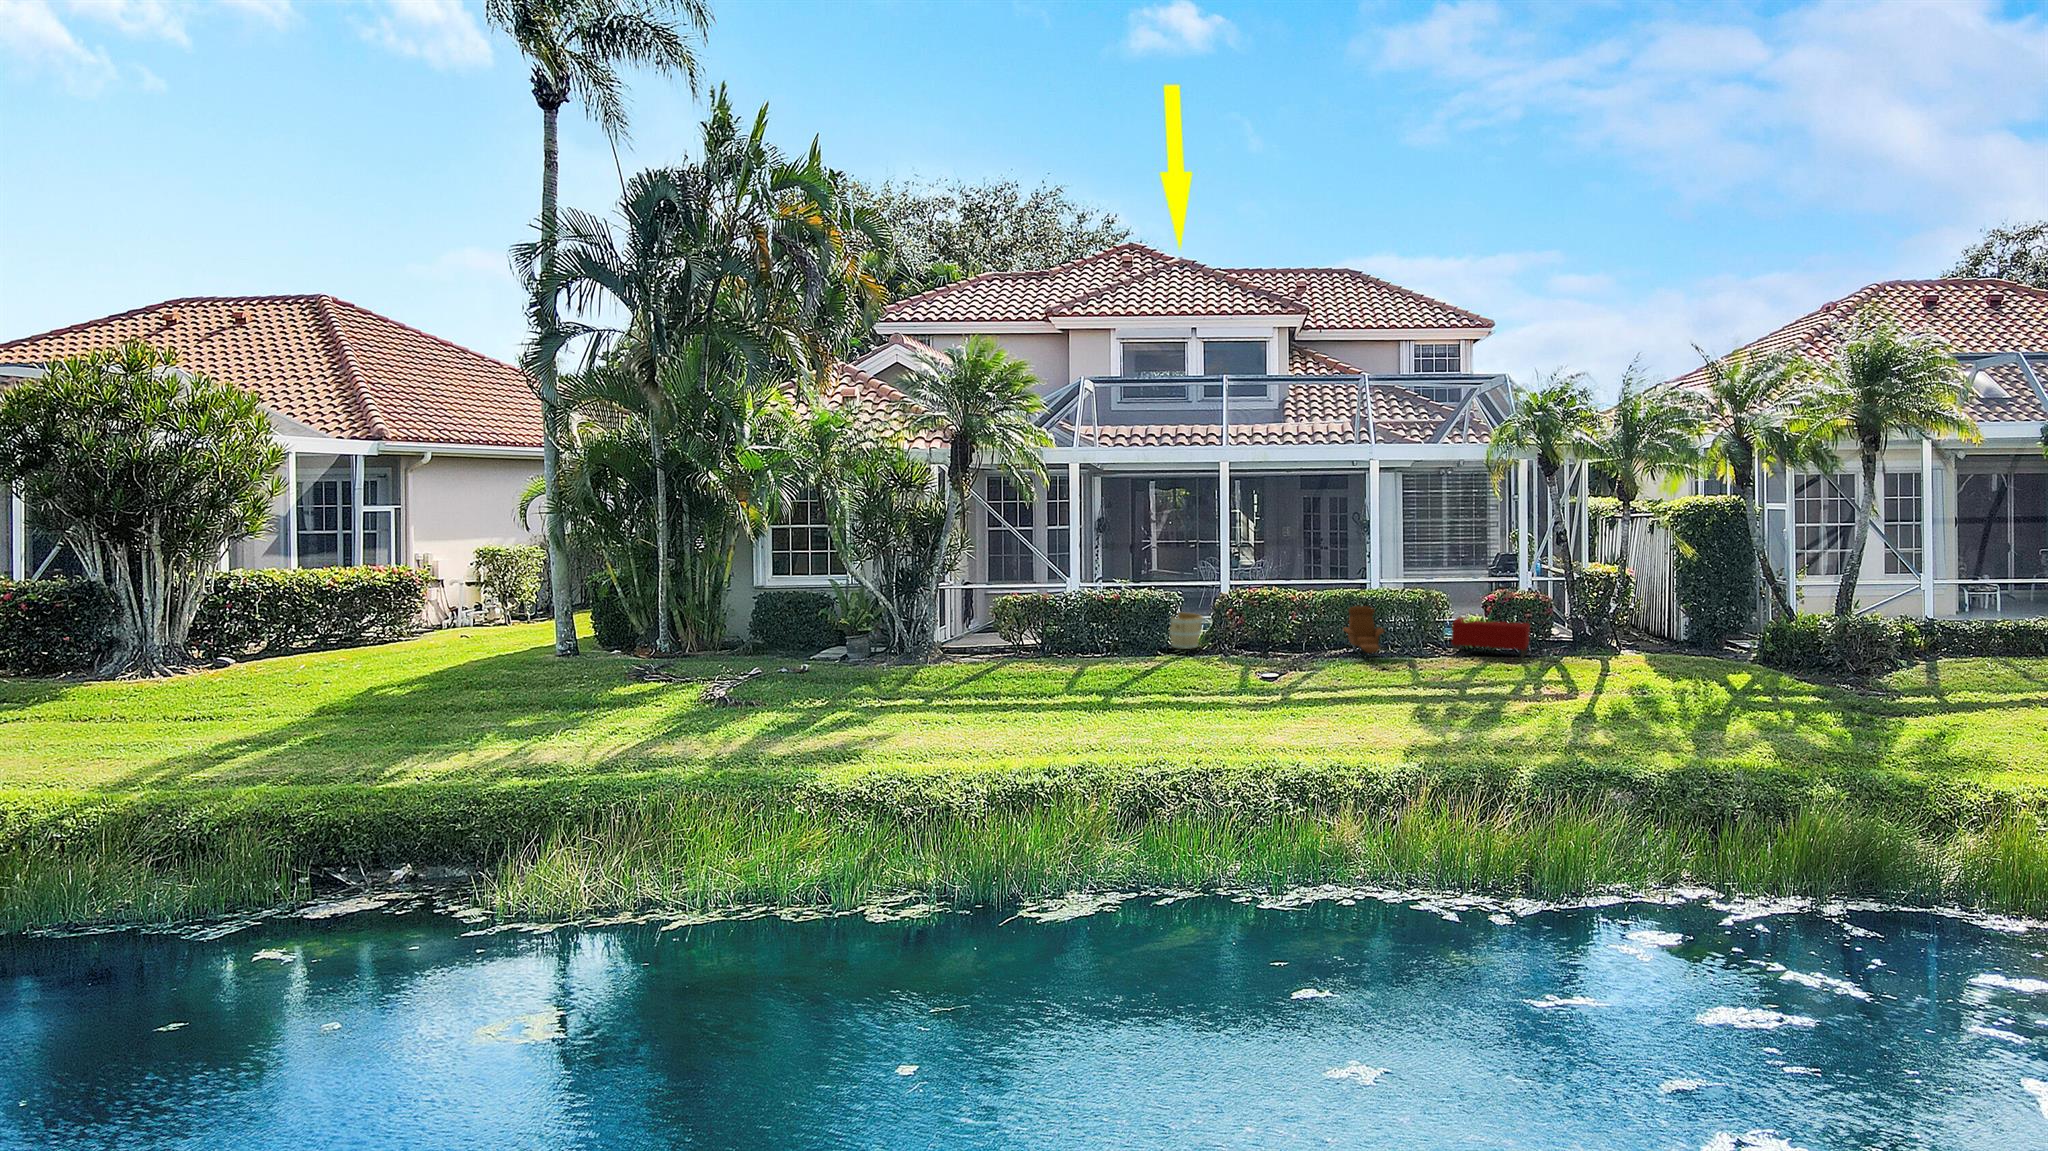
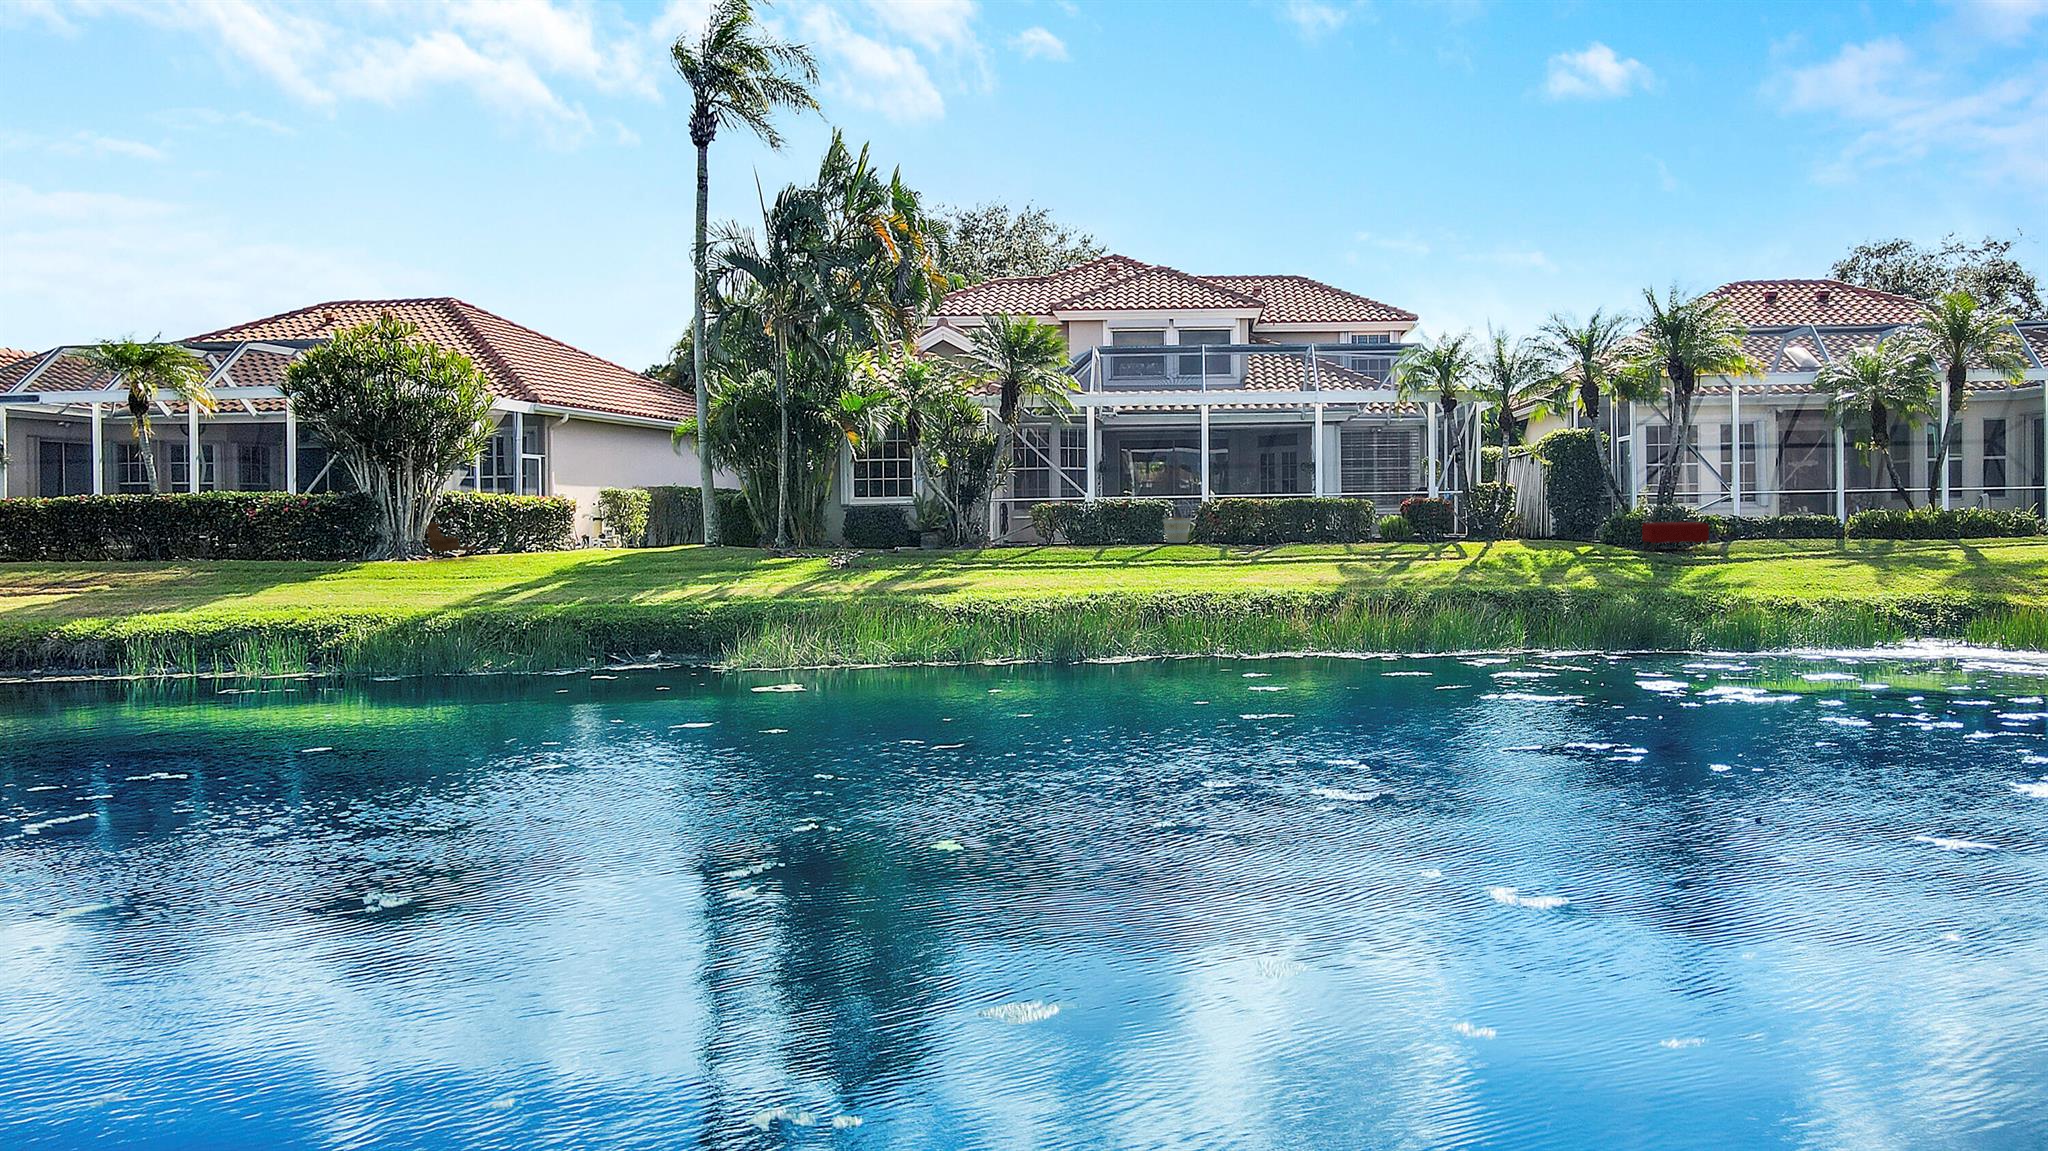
lounge chair: present [1343,606,1385,662] -> present [427,523,476,559]
bench: present [1452,617,1530,660] -> present [1642,522,1709,550]

